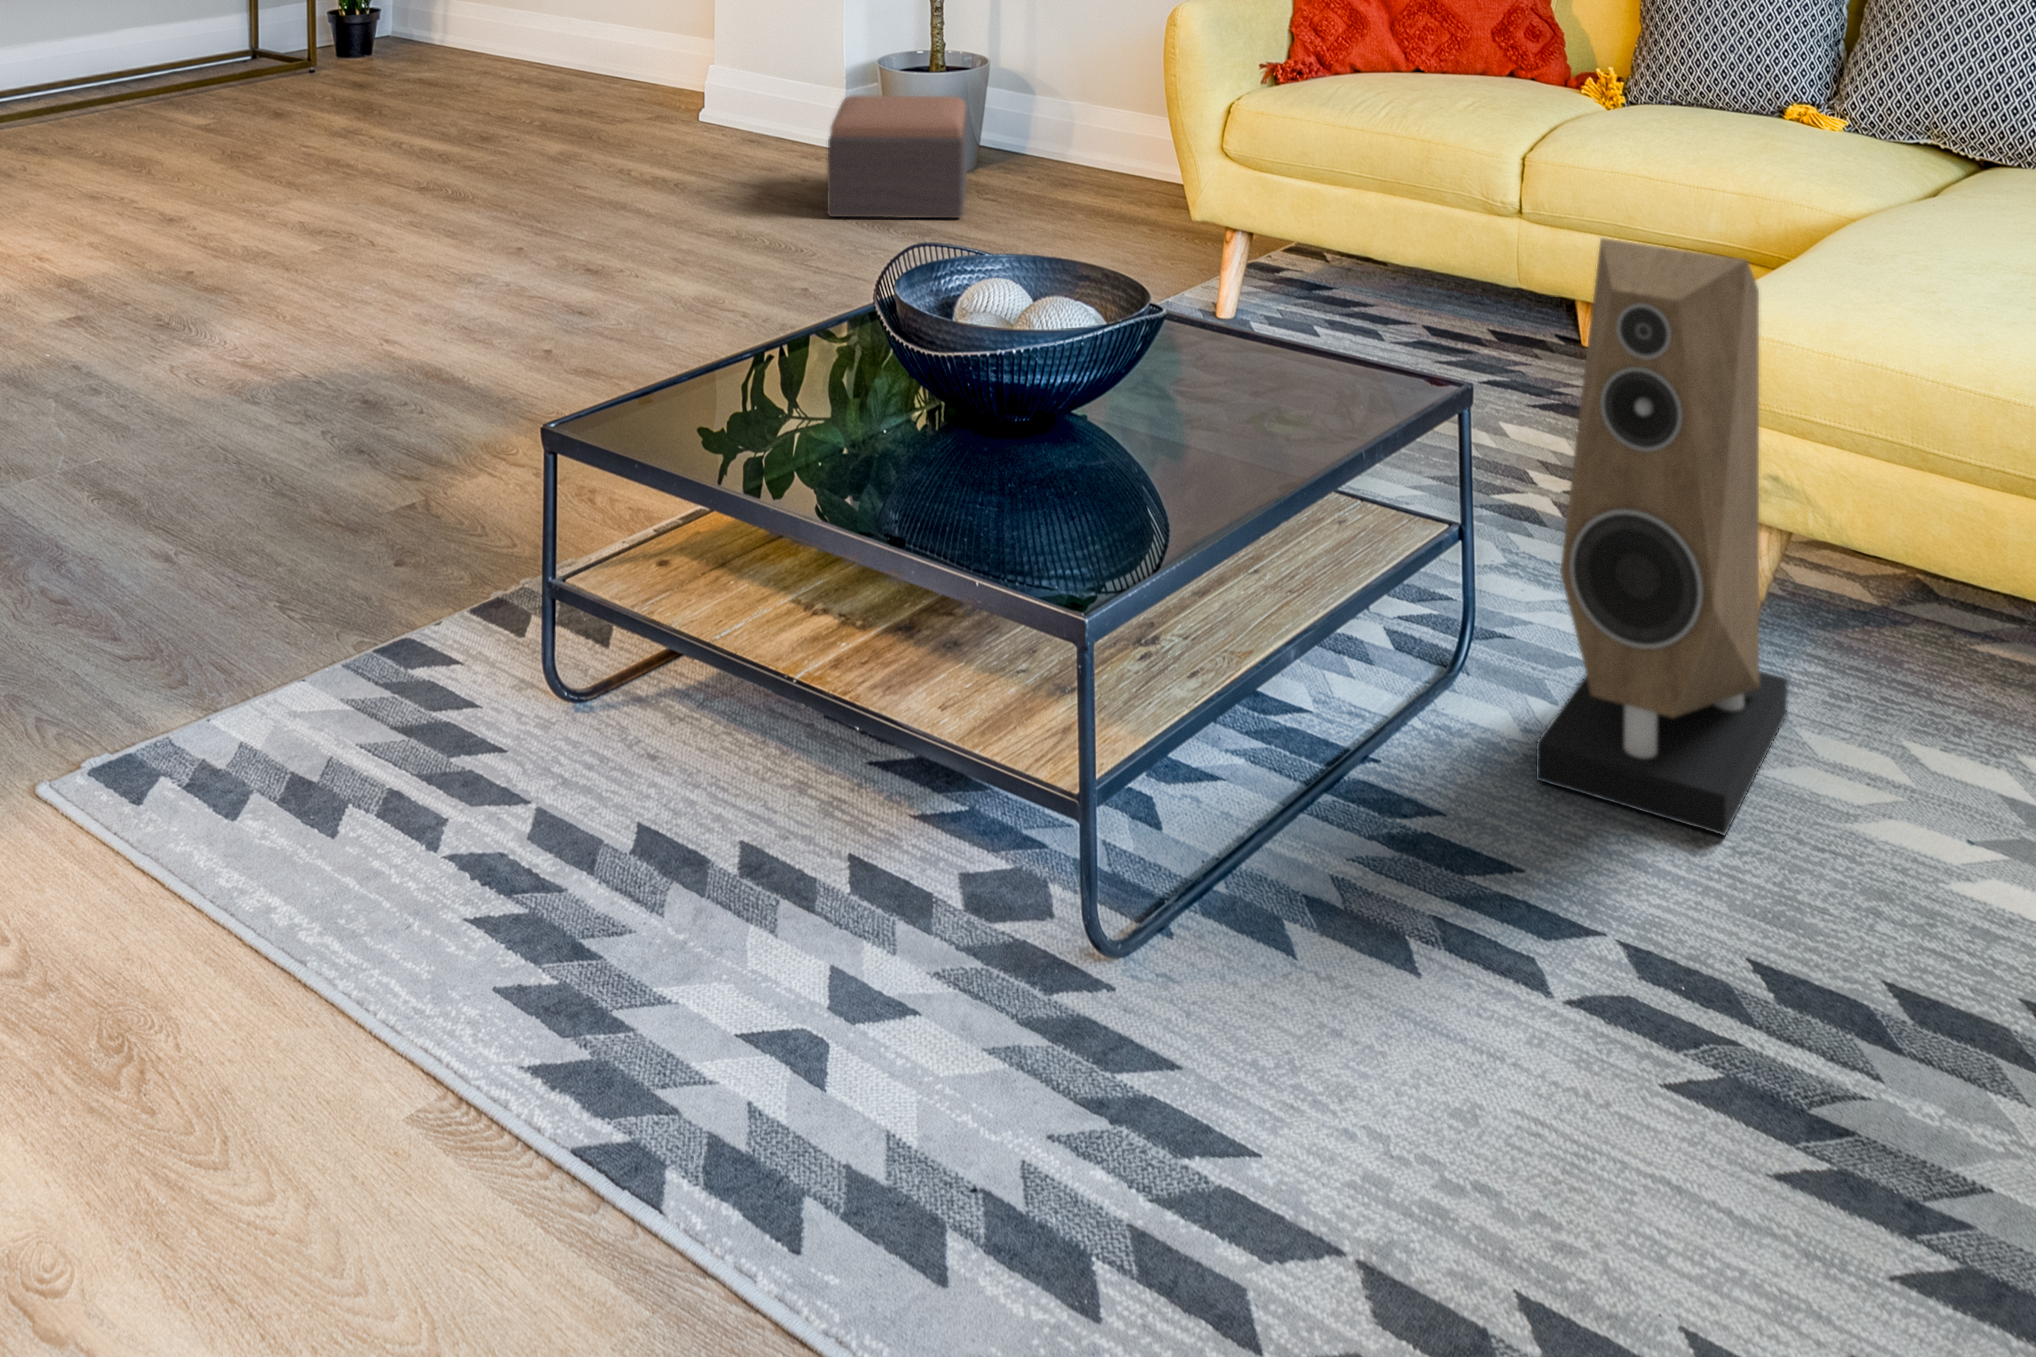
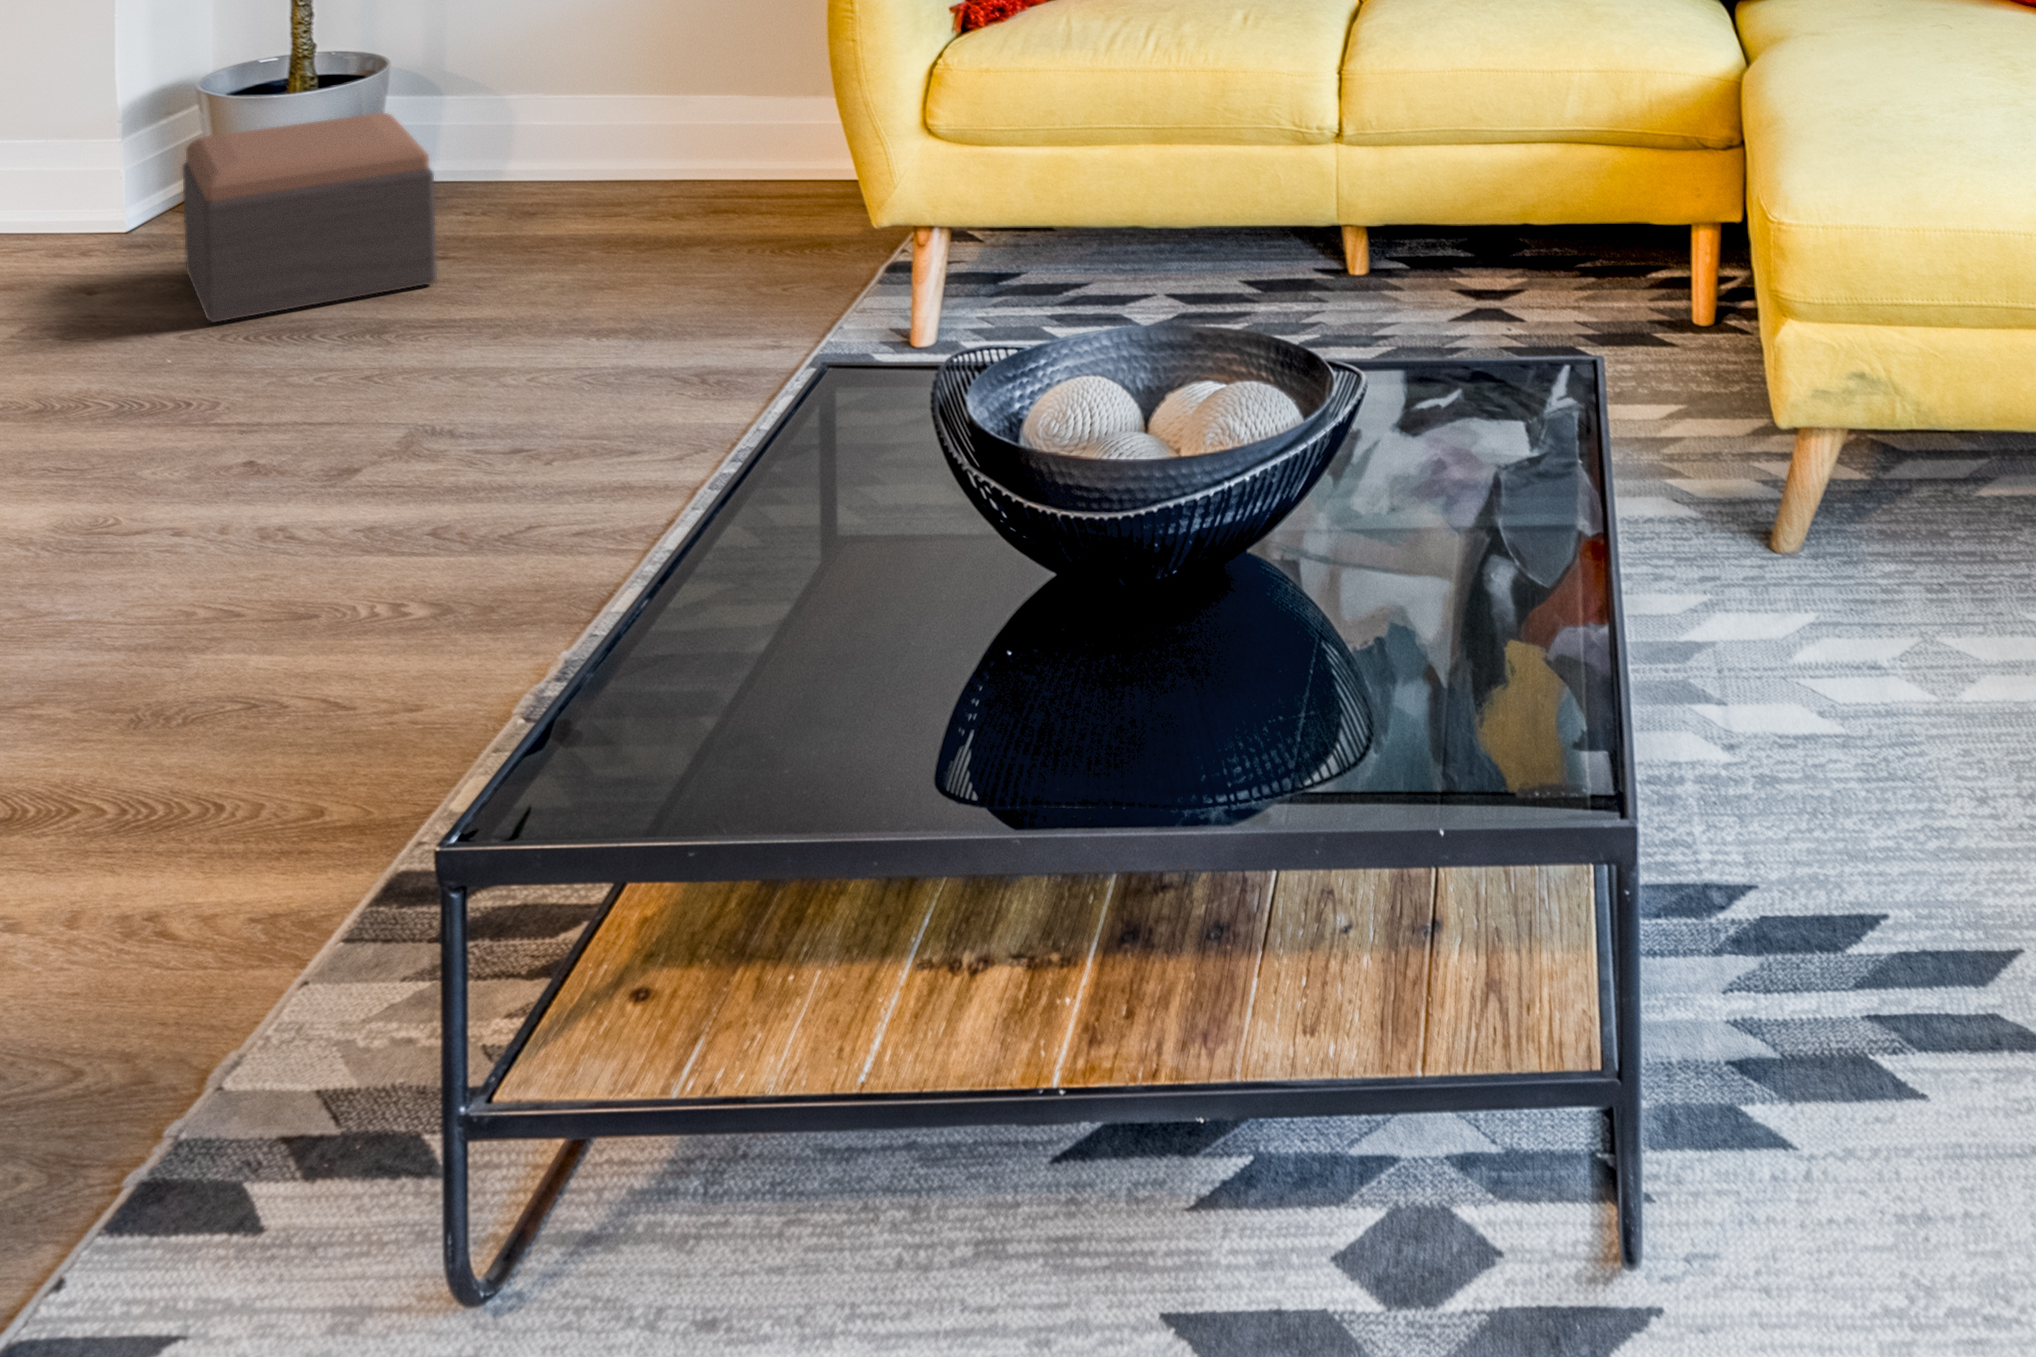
speaker: present [1536,238,1788,835] -> none [1724,132,1994,791]

